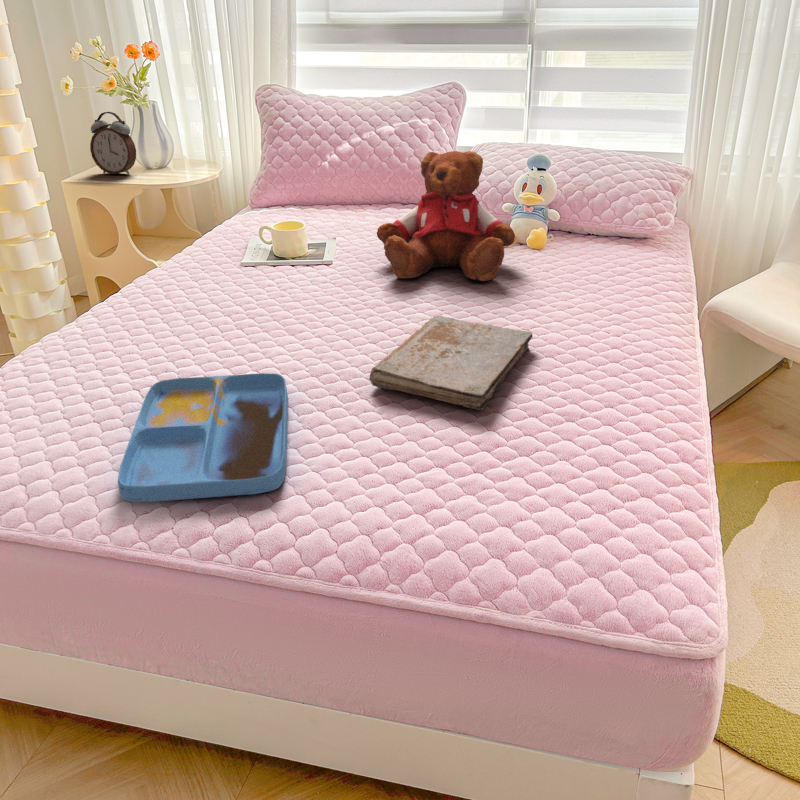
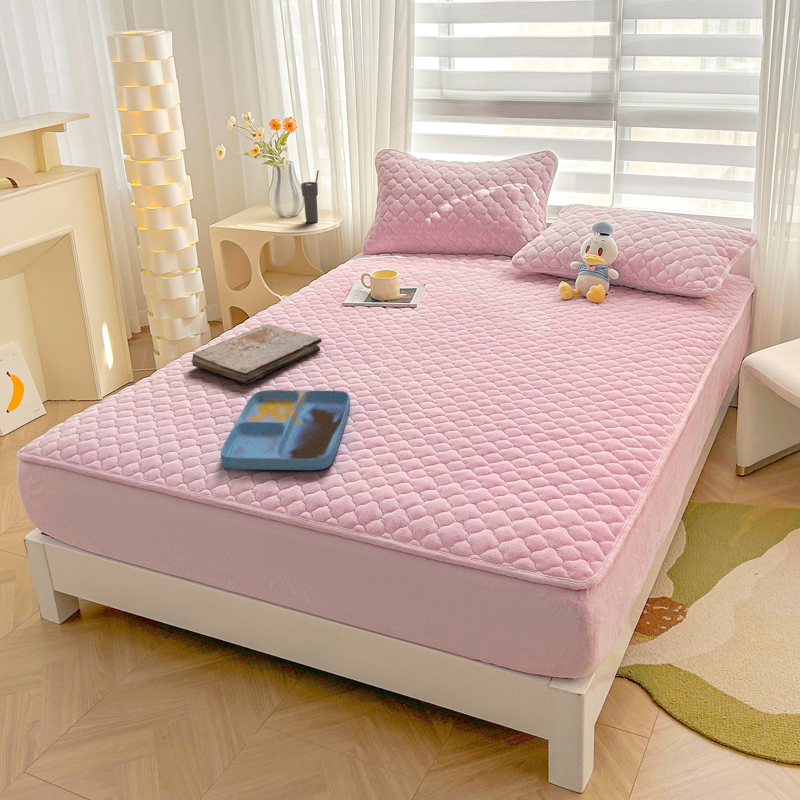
cup: none [169,109,193,172] -> present [301,170,319,223]
alarm clock: present [90,112,136,174] -> none [236,172,272,223]
teddy bear: present [377,151,515,281] -> none [452,219,567,329]
book: present [369,316,532,410] -> present [192,324,322,383]

